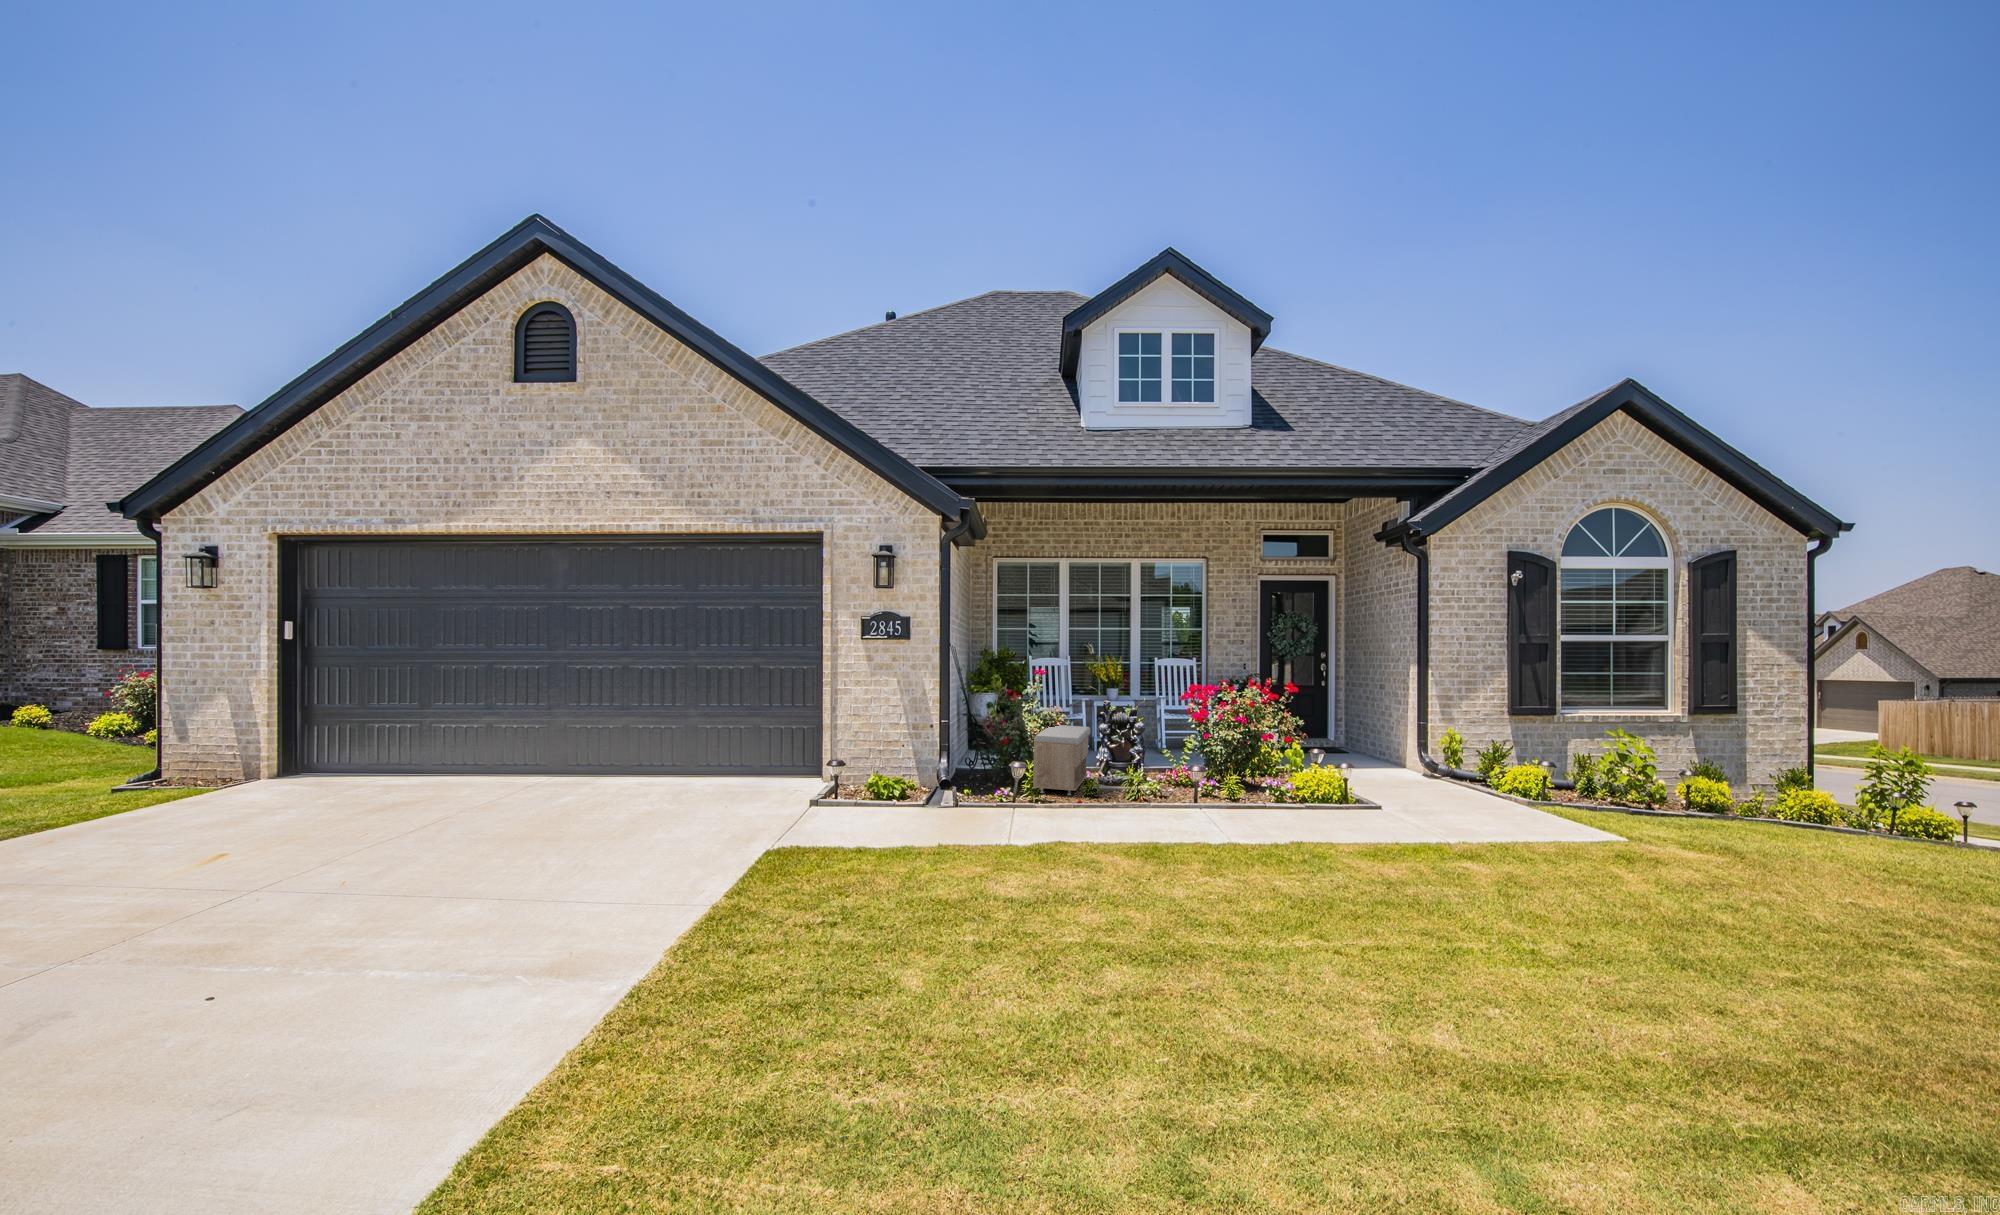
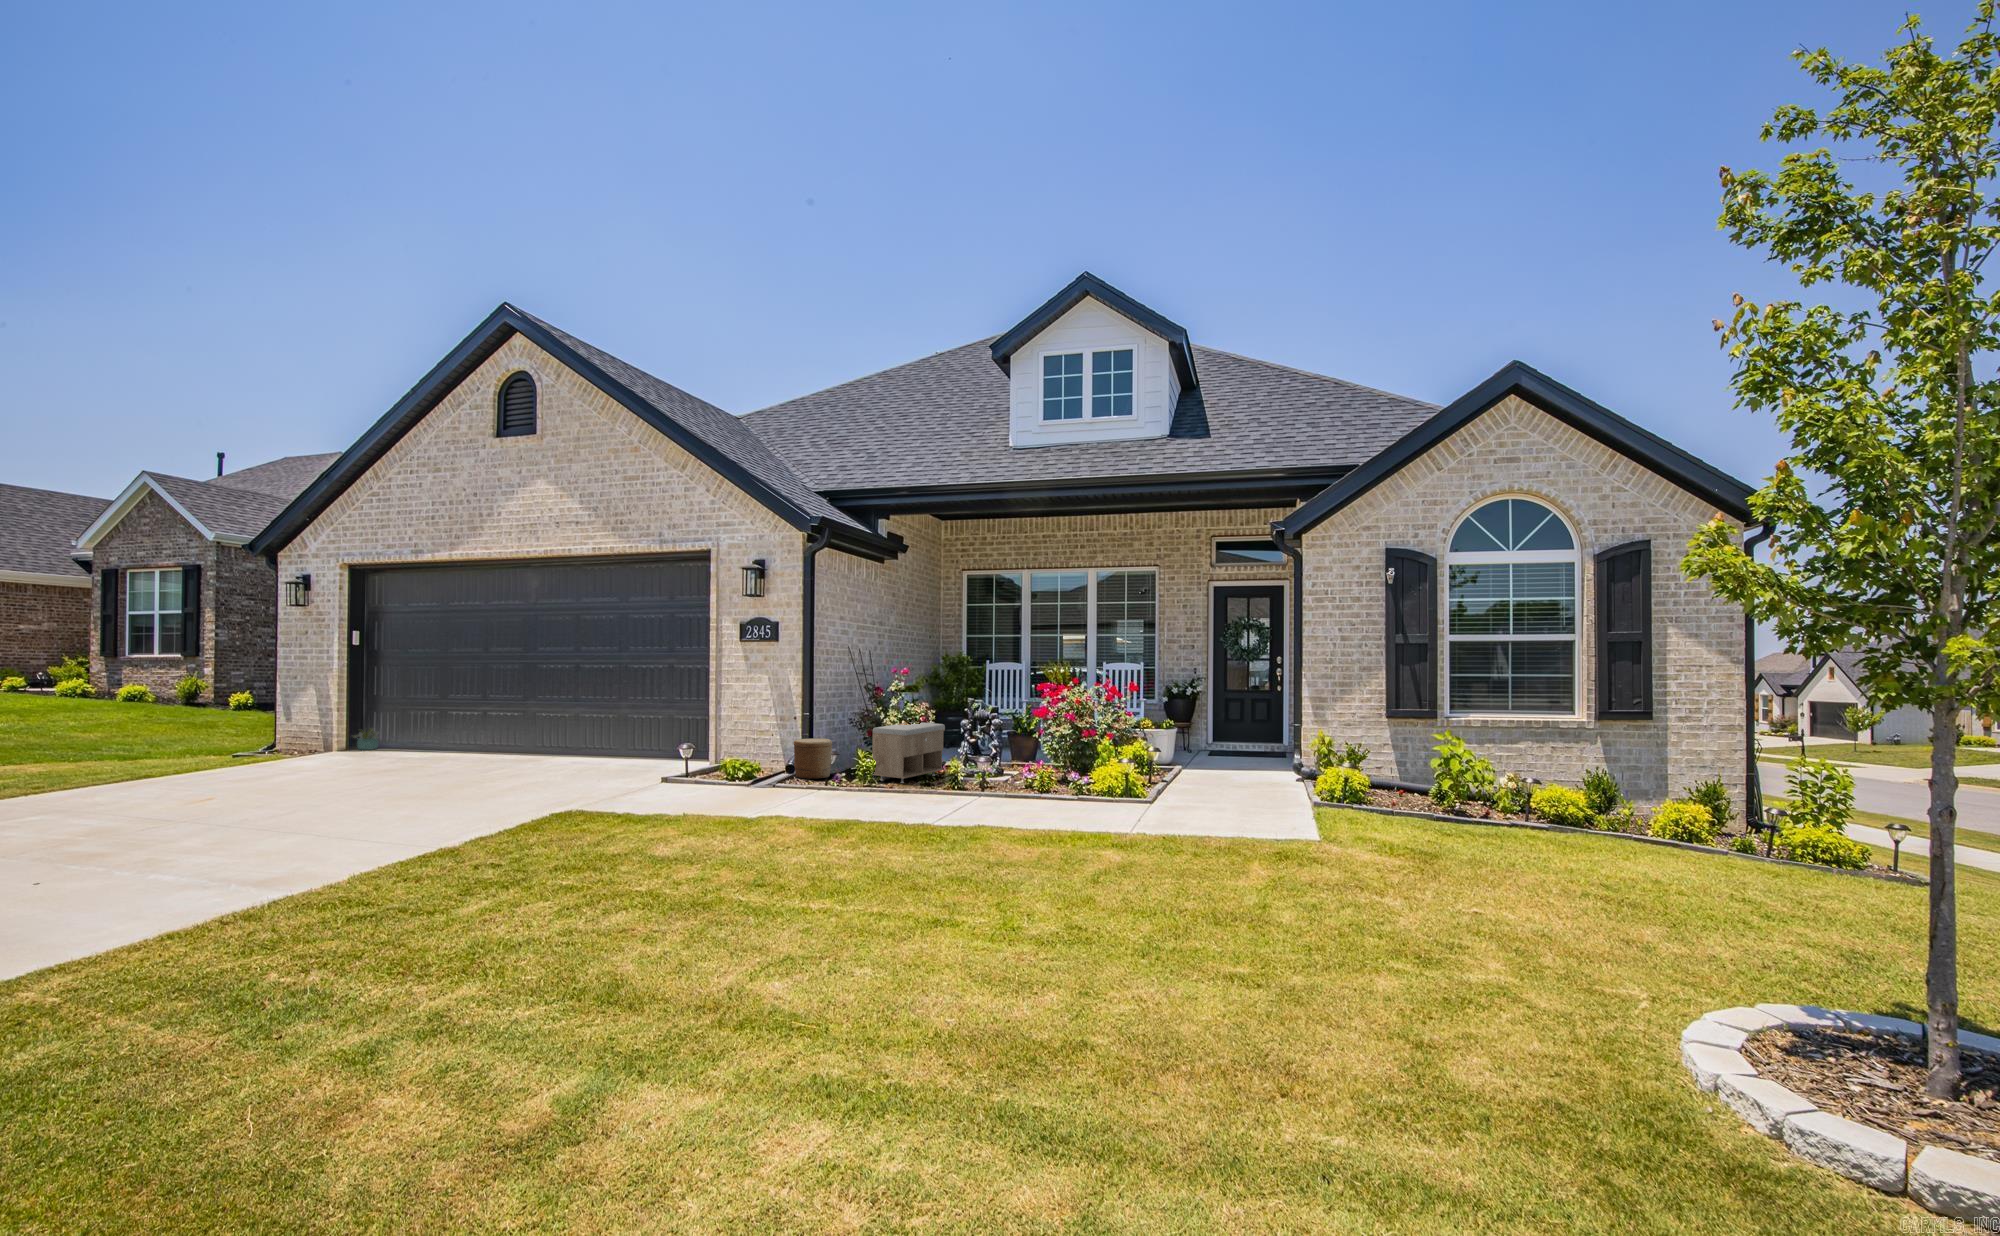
decorative plant: none [290,746,332,776] -> present [353,728,379,750]
woven basket: none [937,747,980,795] -> present [794,738,832,779]

